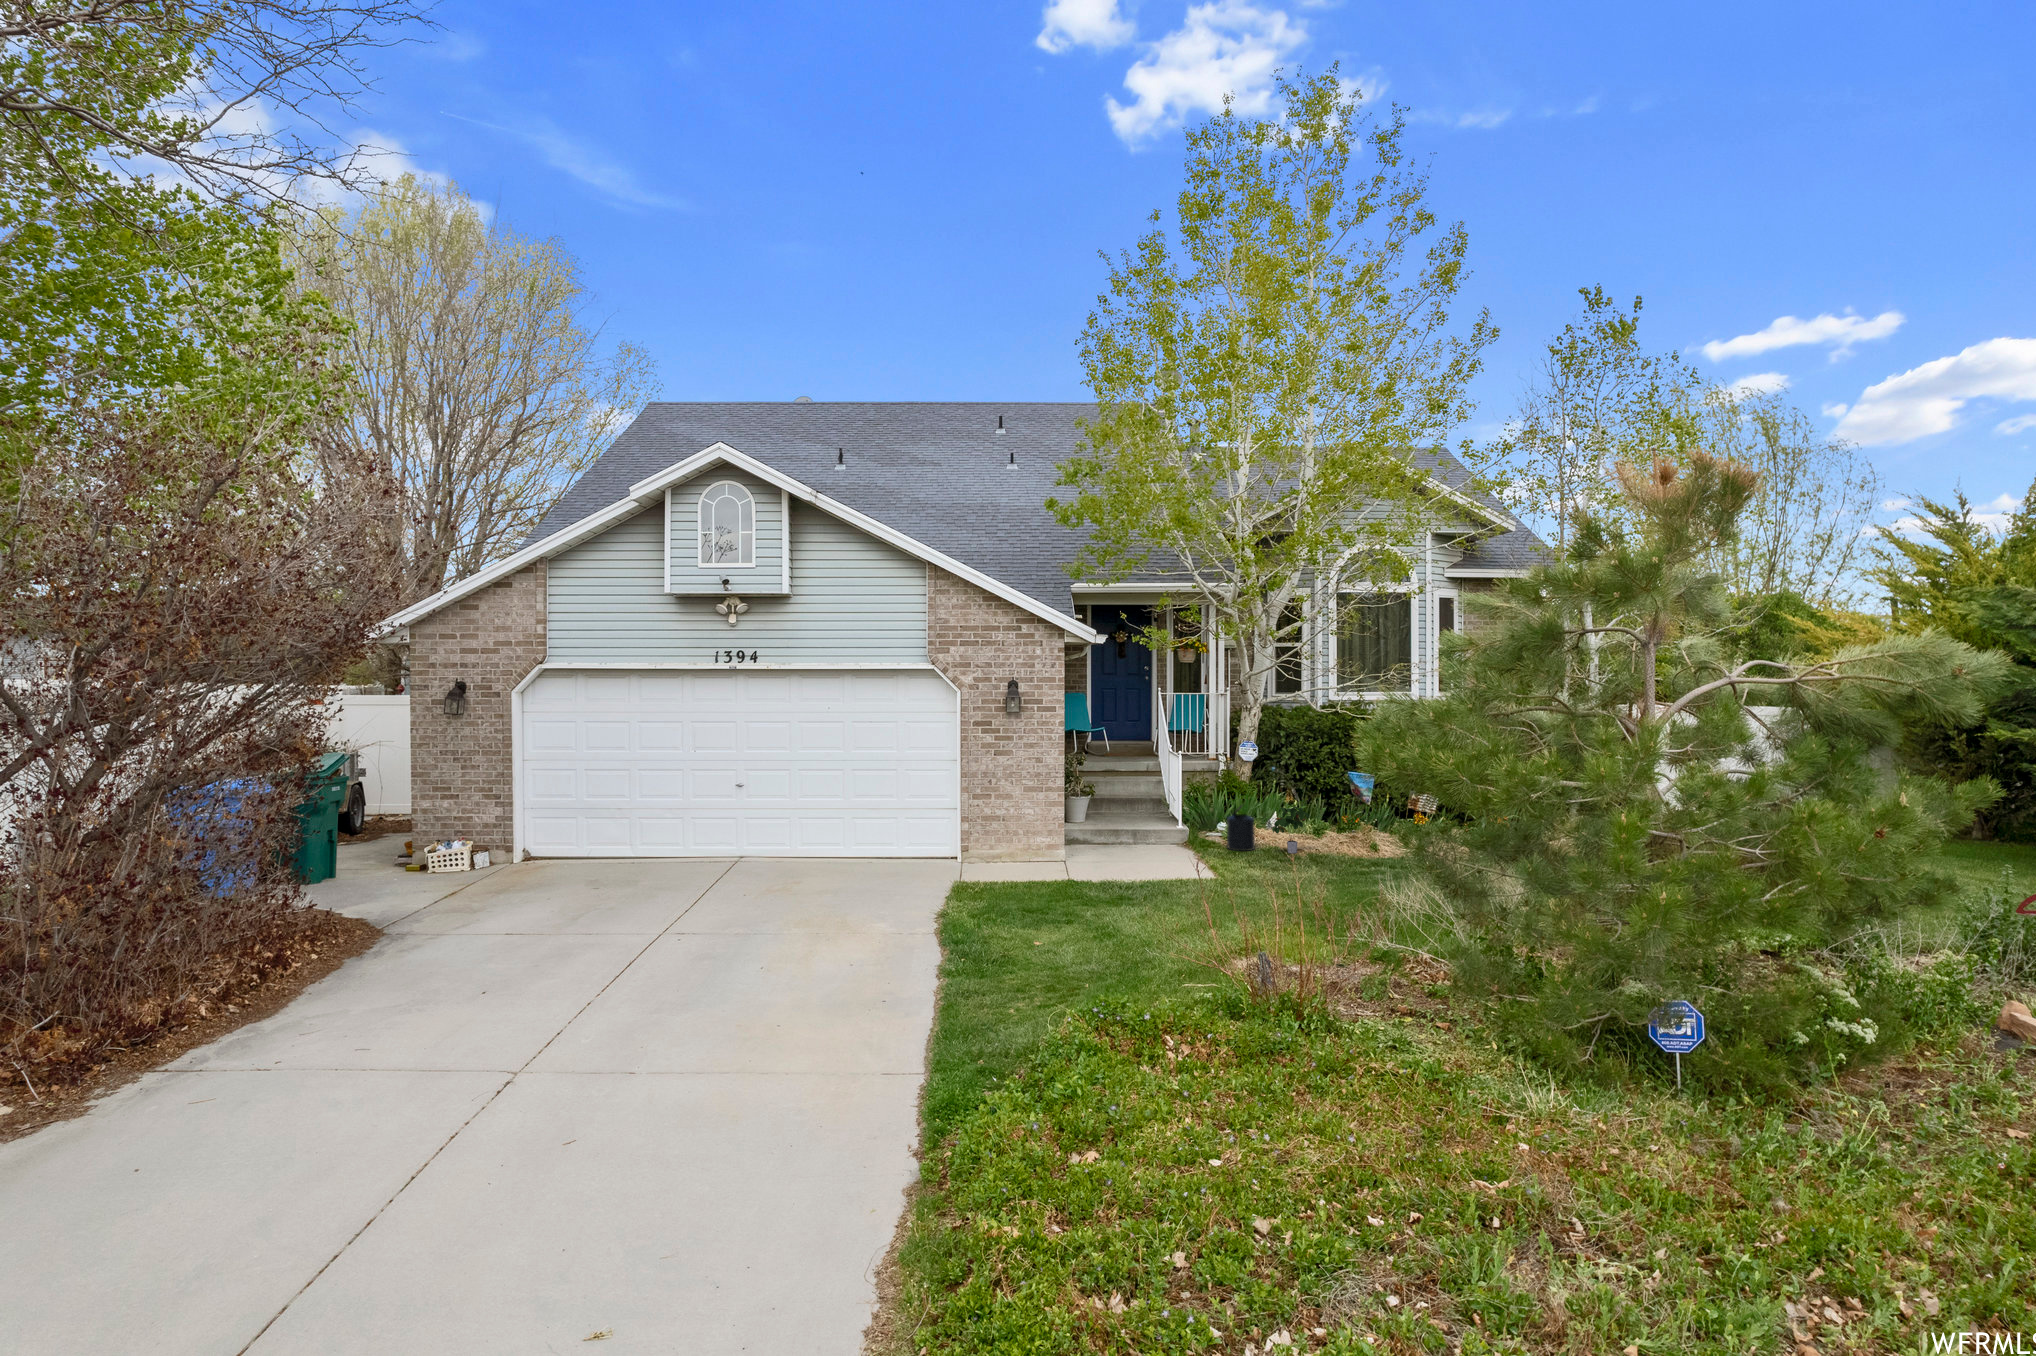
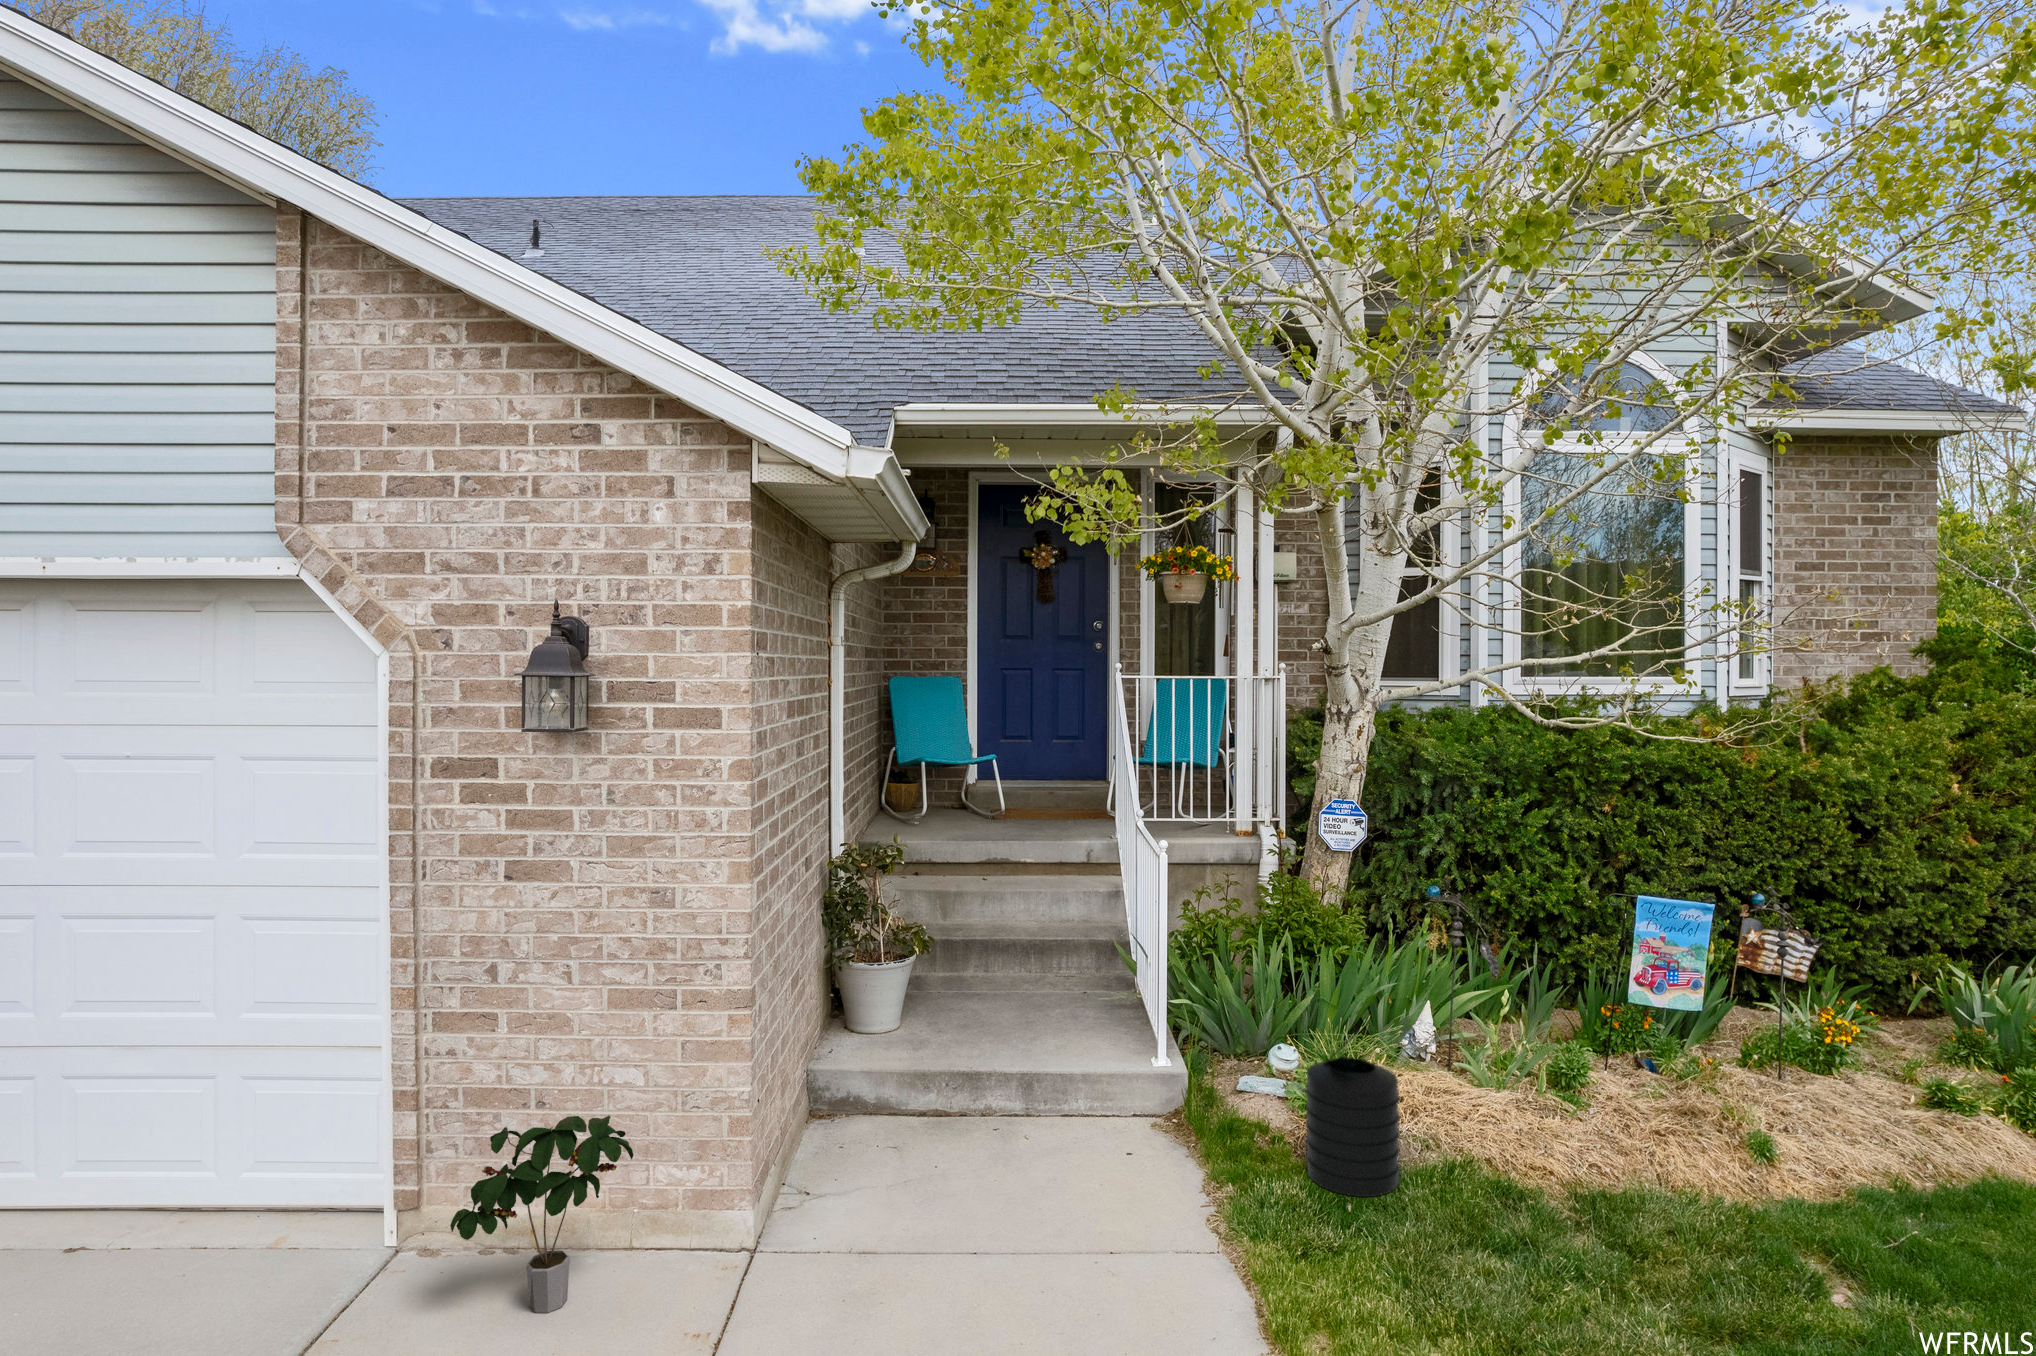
potted plant: present [1272,806,1309,853] -> present [450,1116,634,1313]

